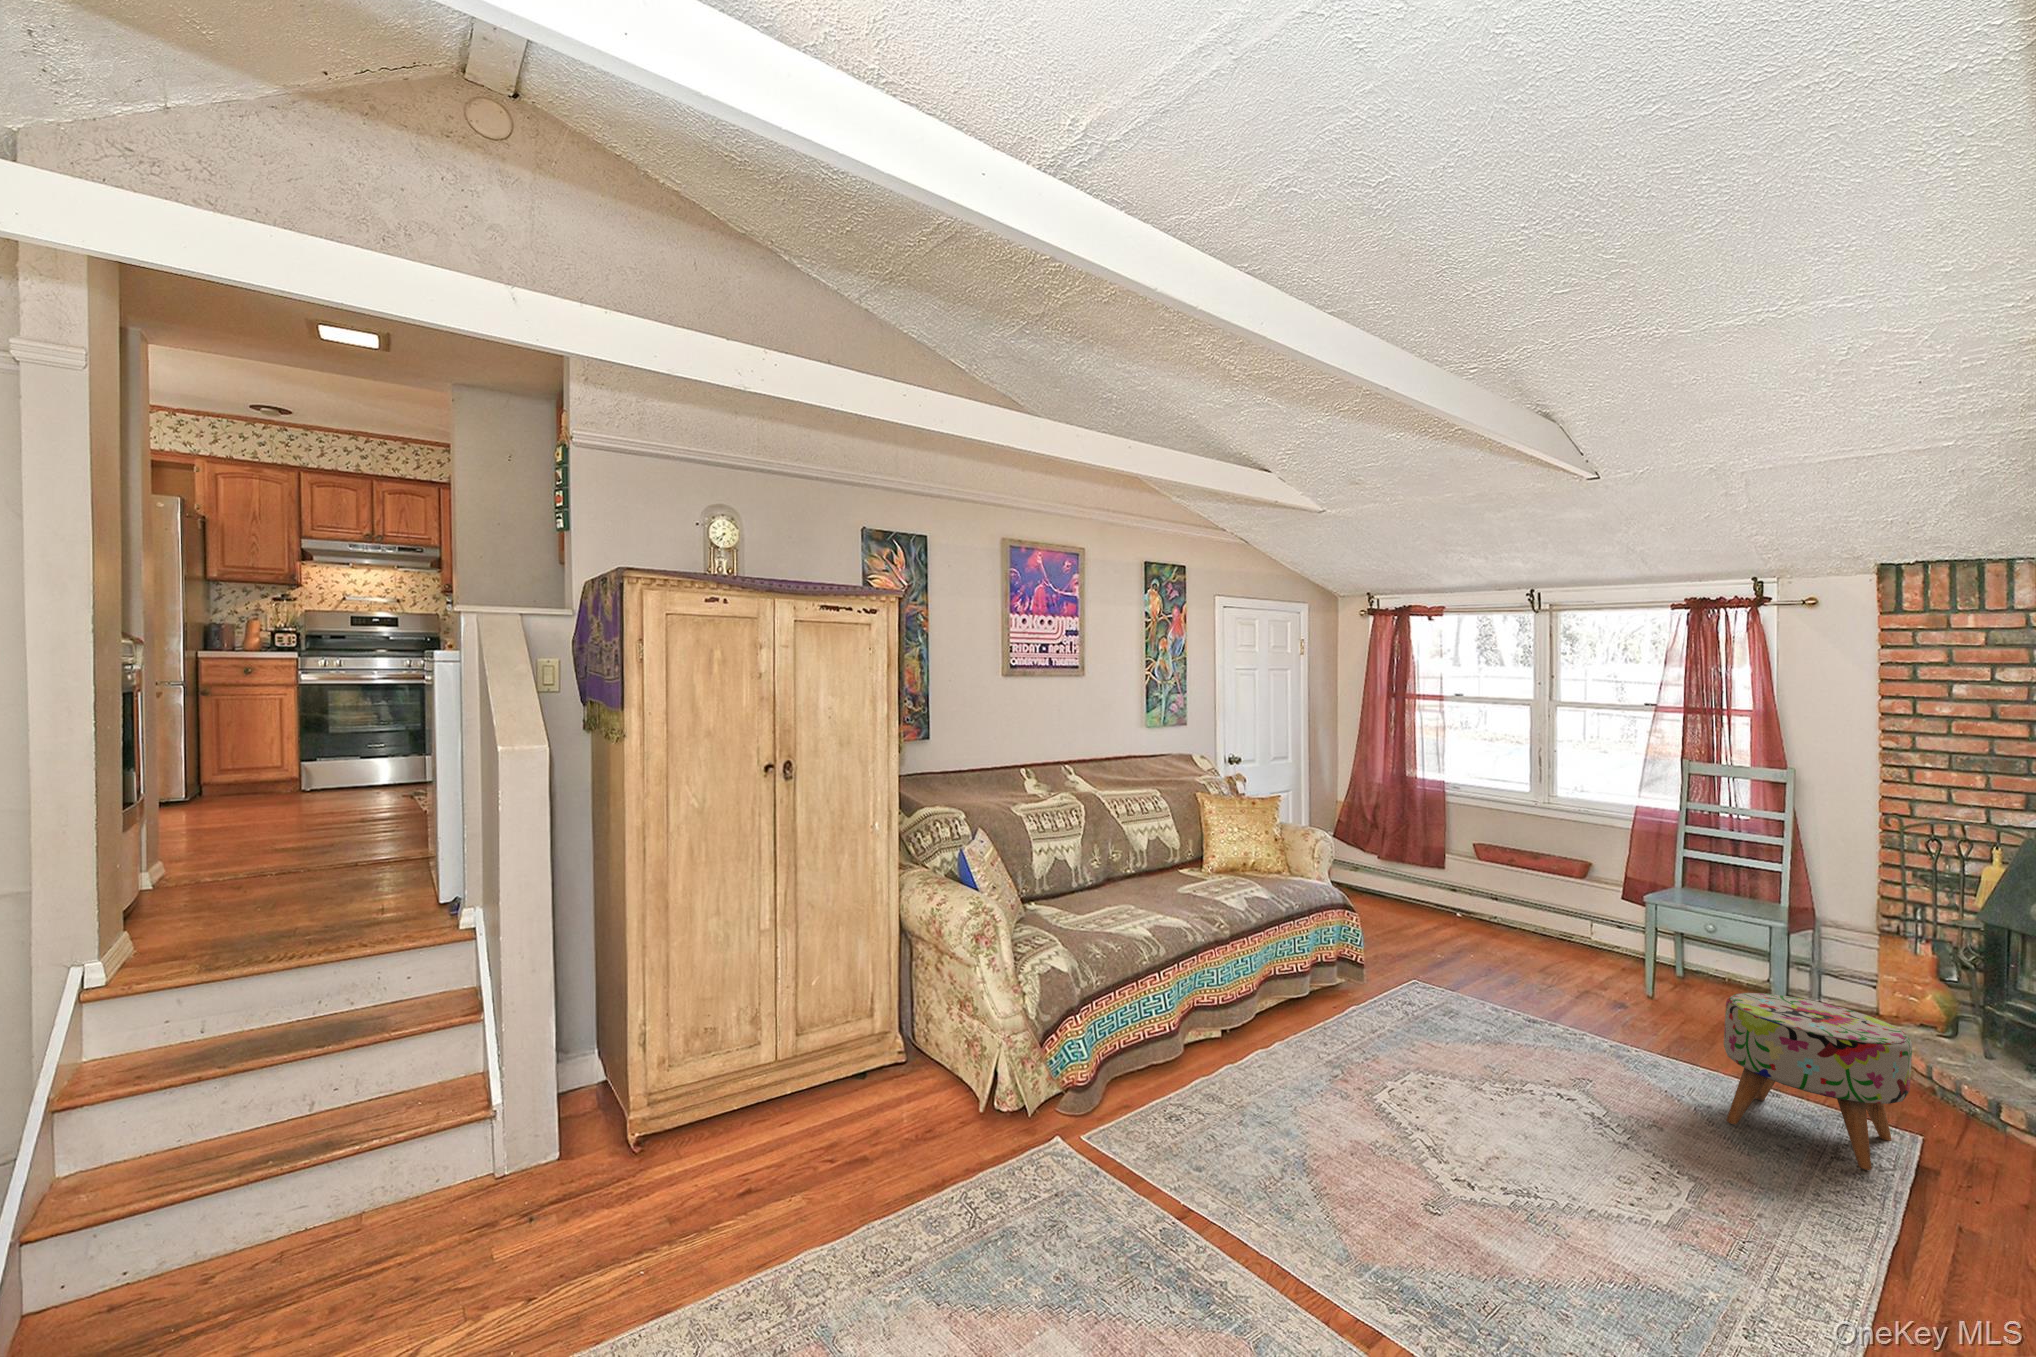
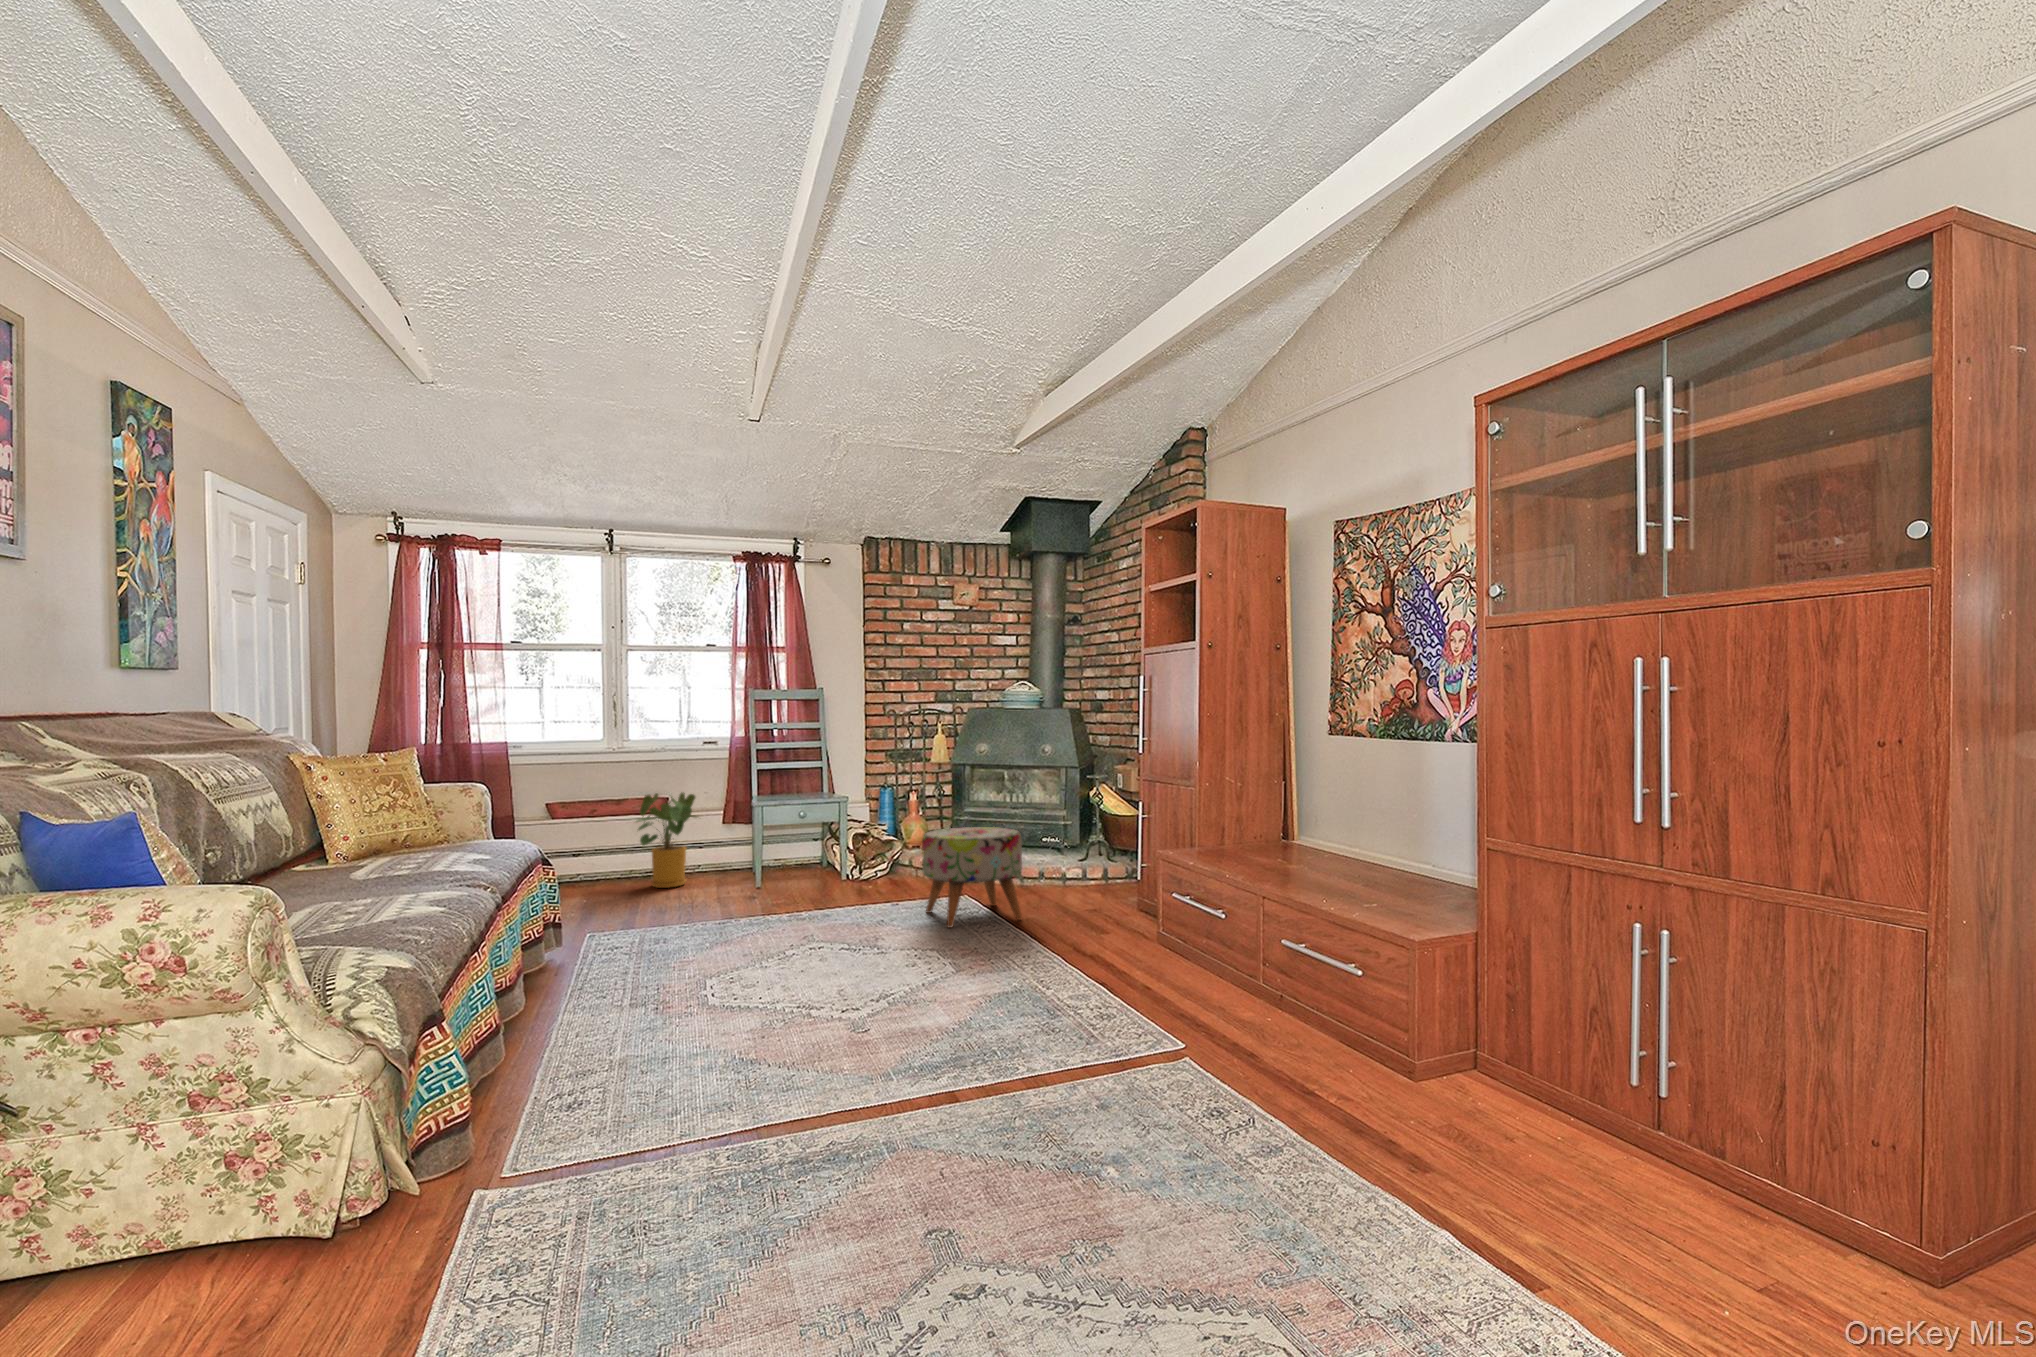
house plant: none [1511,857,1604,960] -> present [636,792,696,888]

